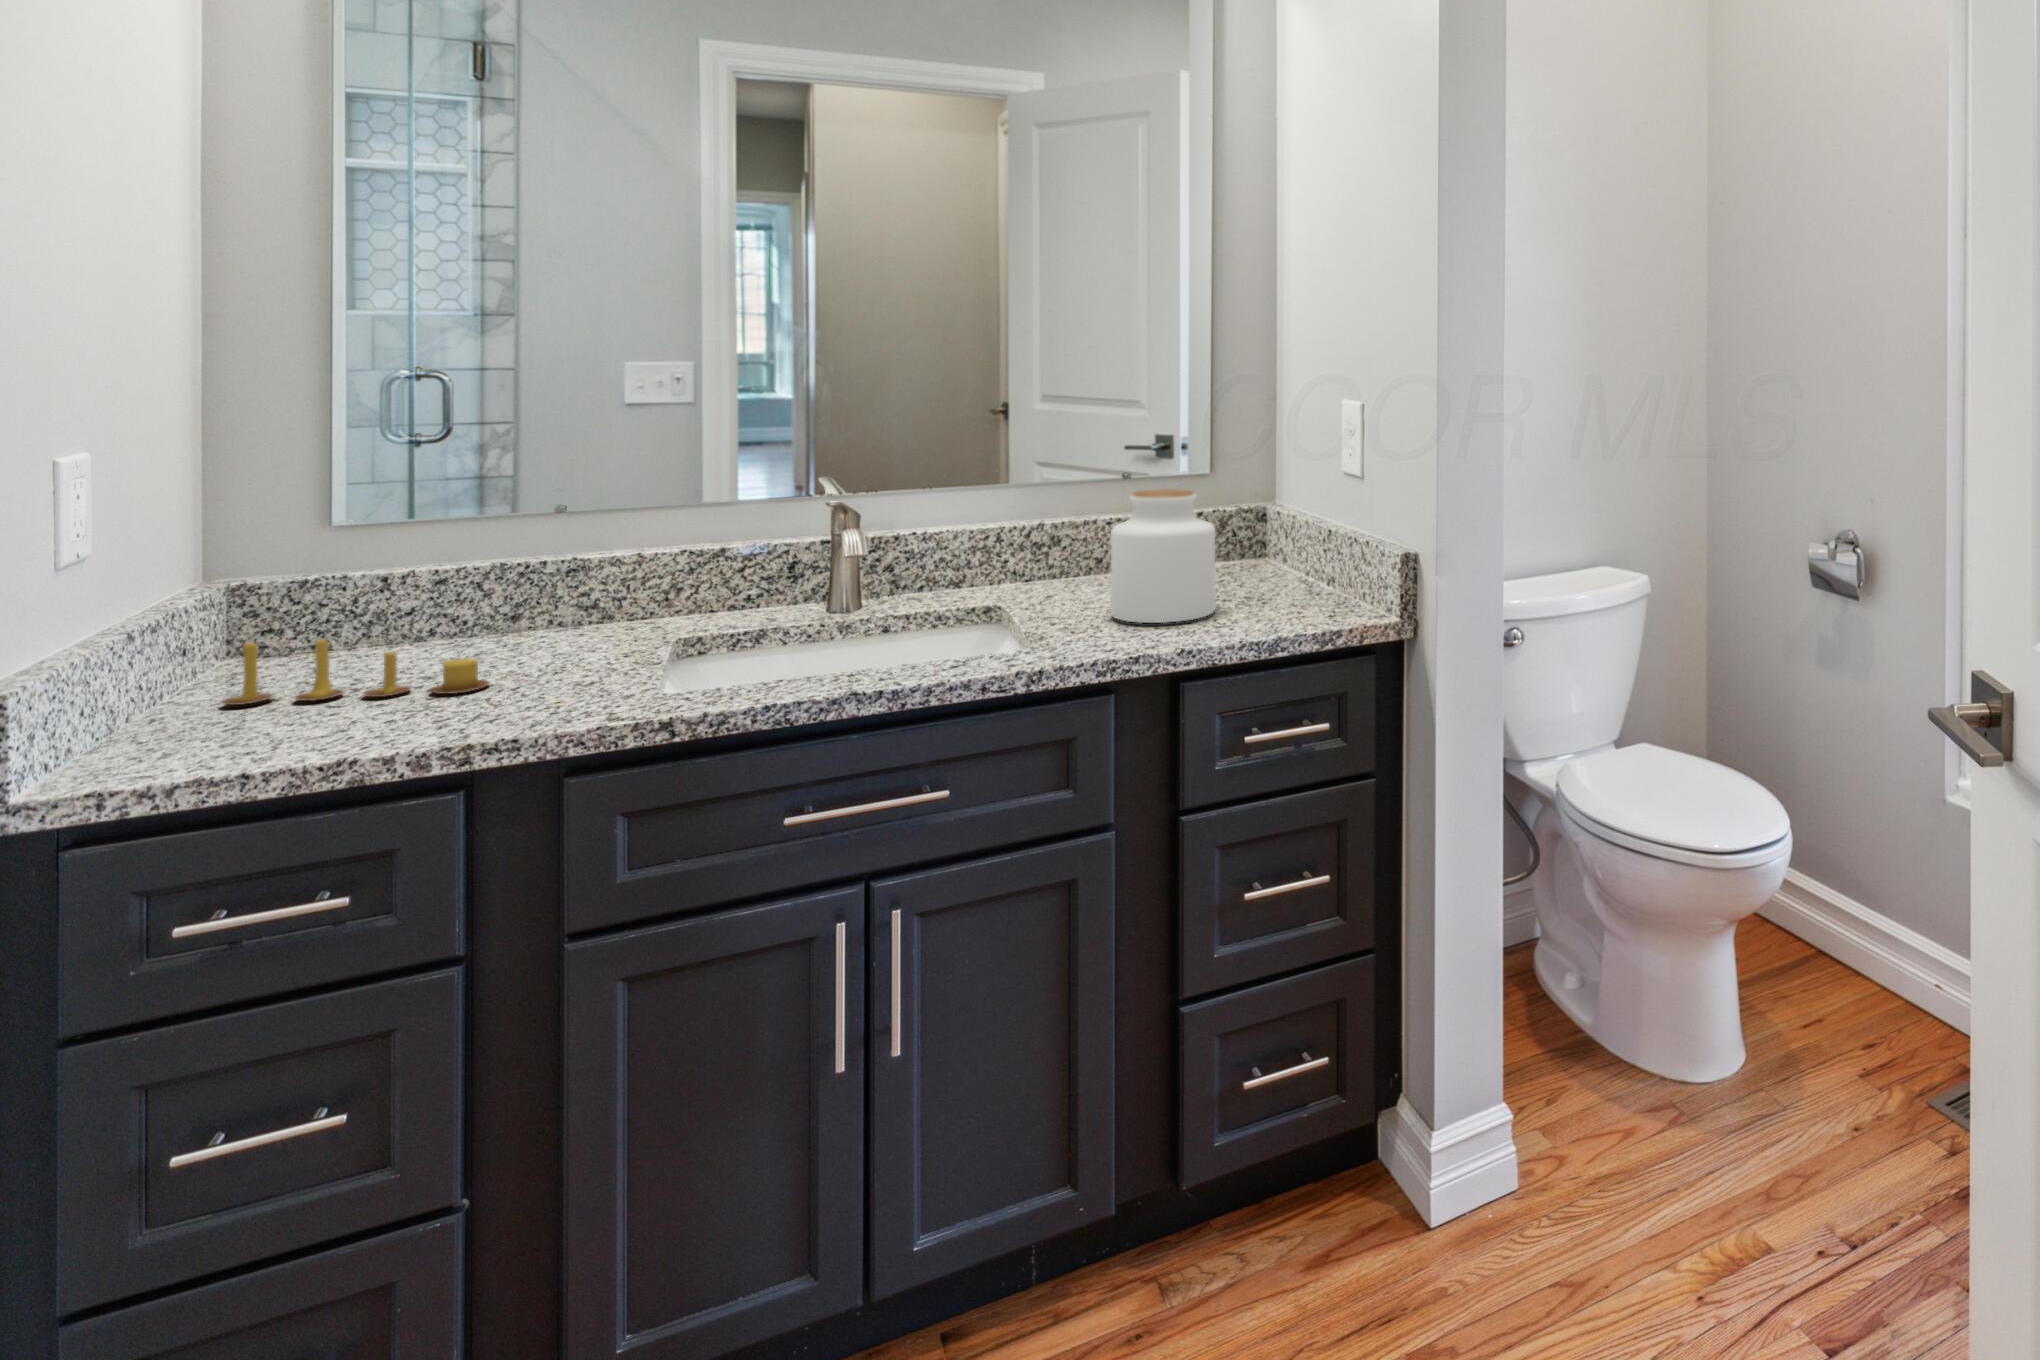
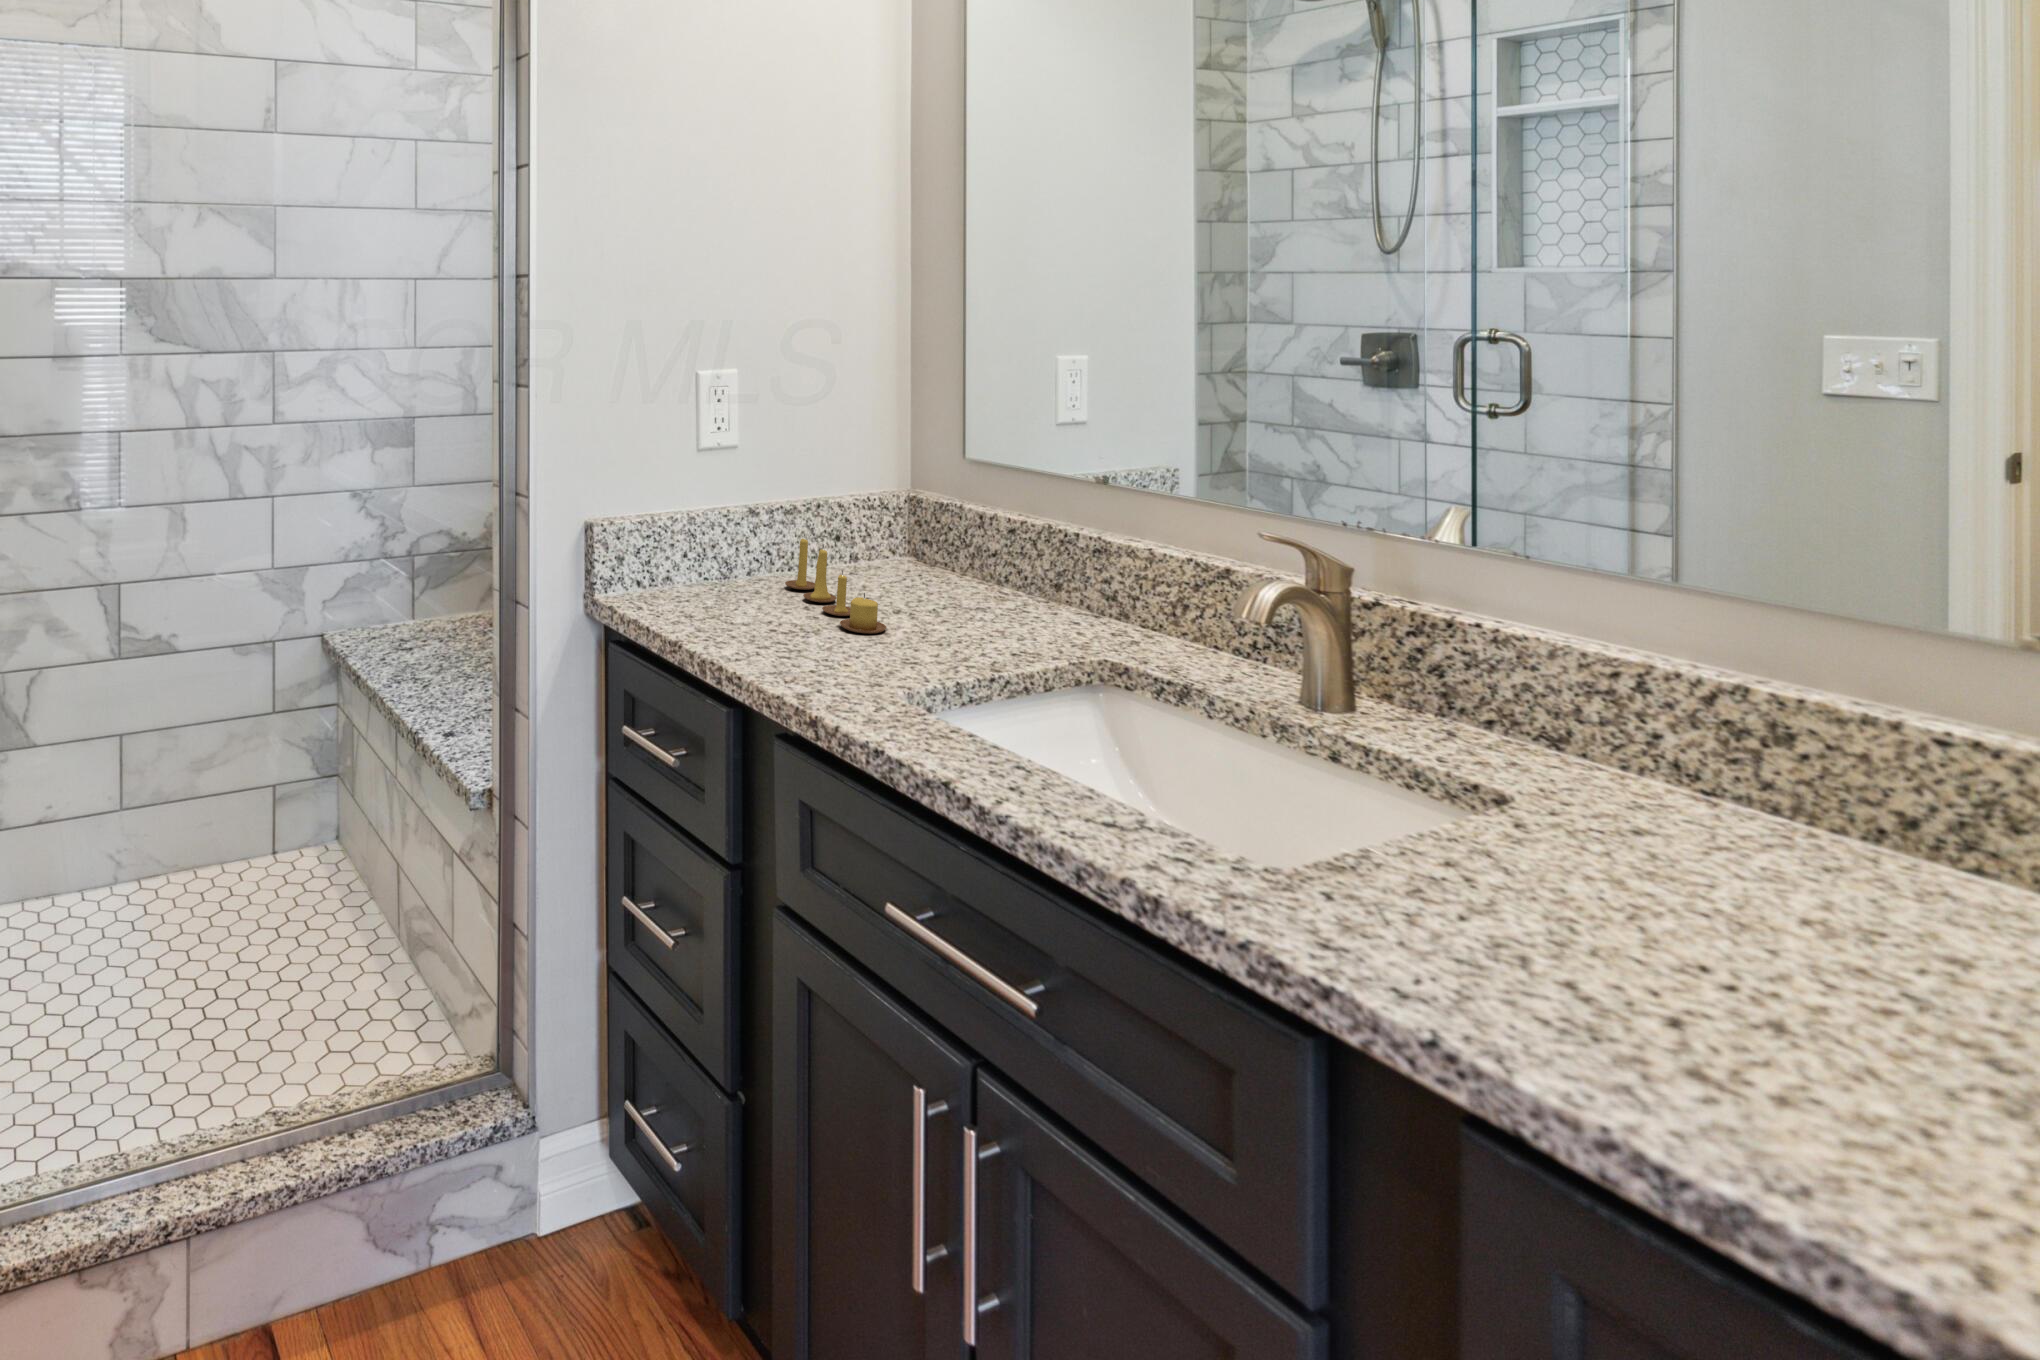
jar: present [1111,489,1216,623] -> none [1550,657,1919,1051]

